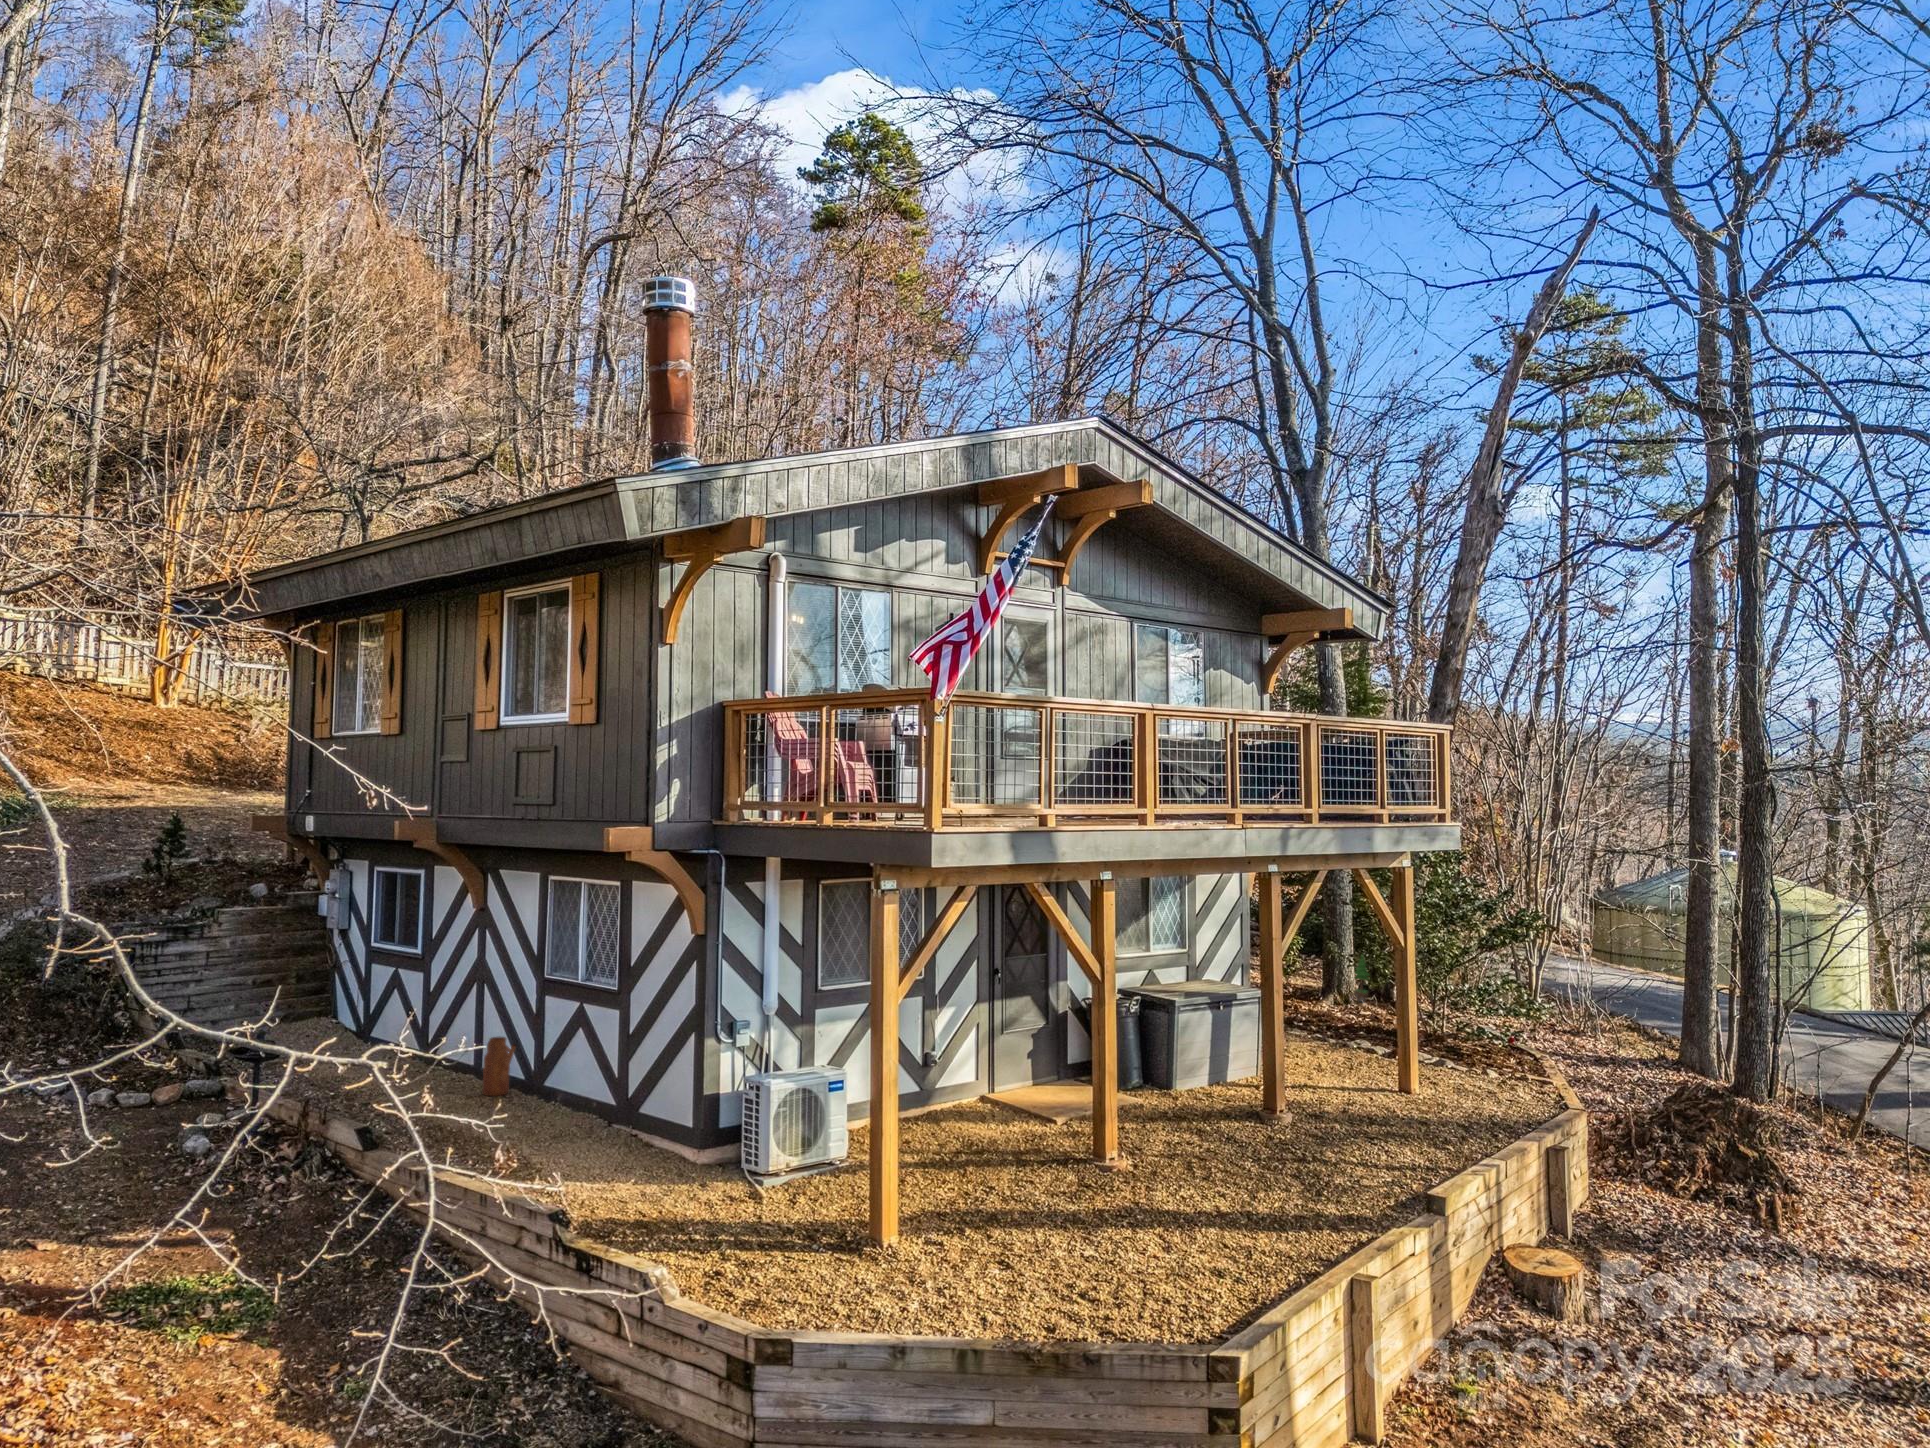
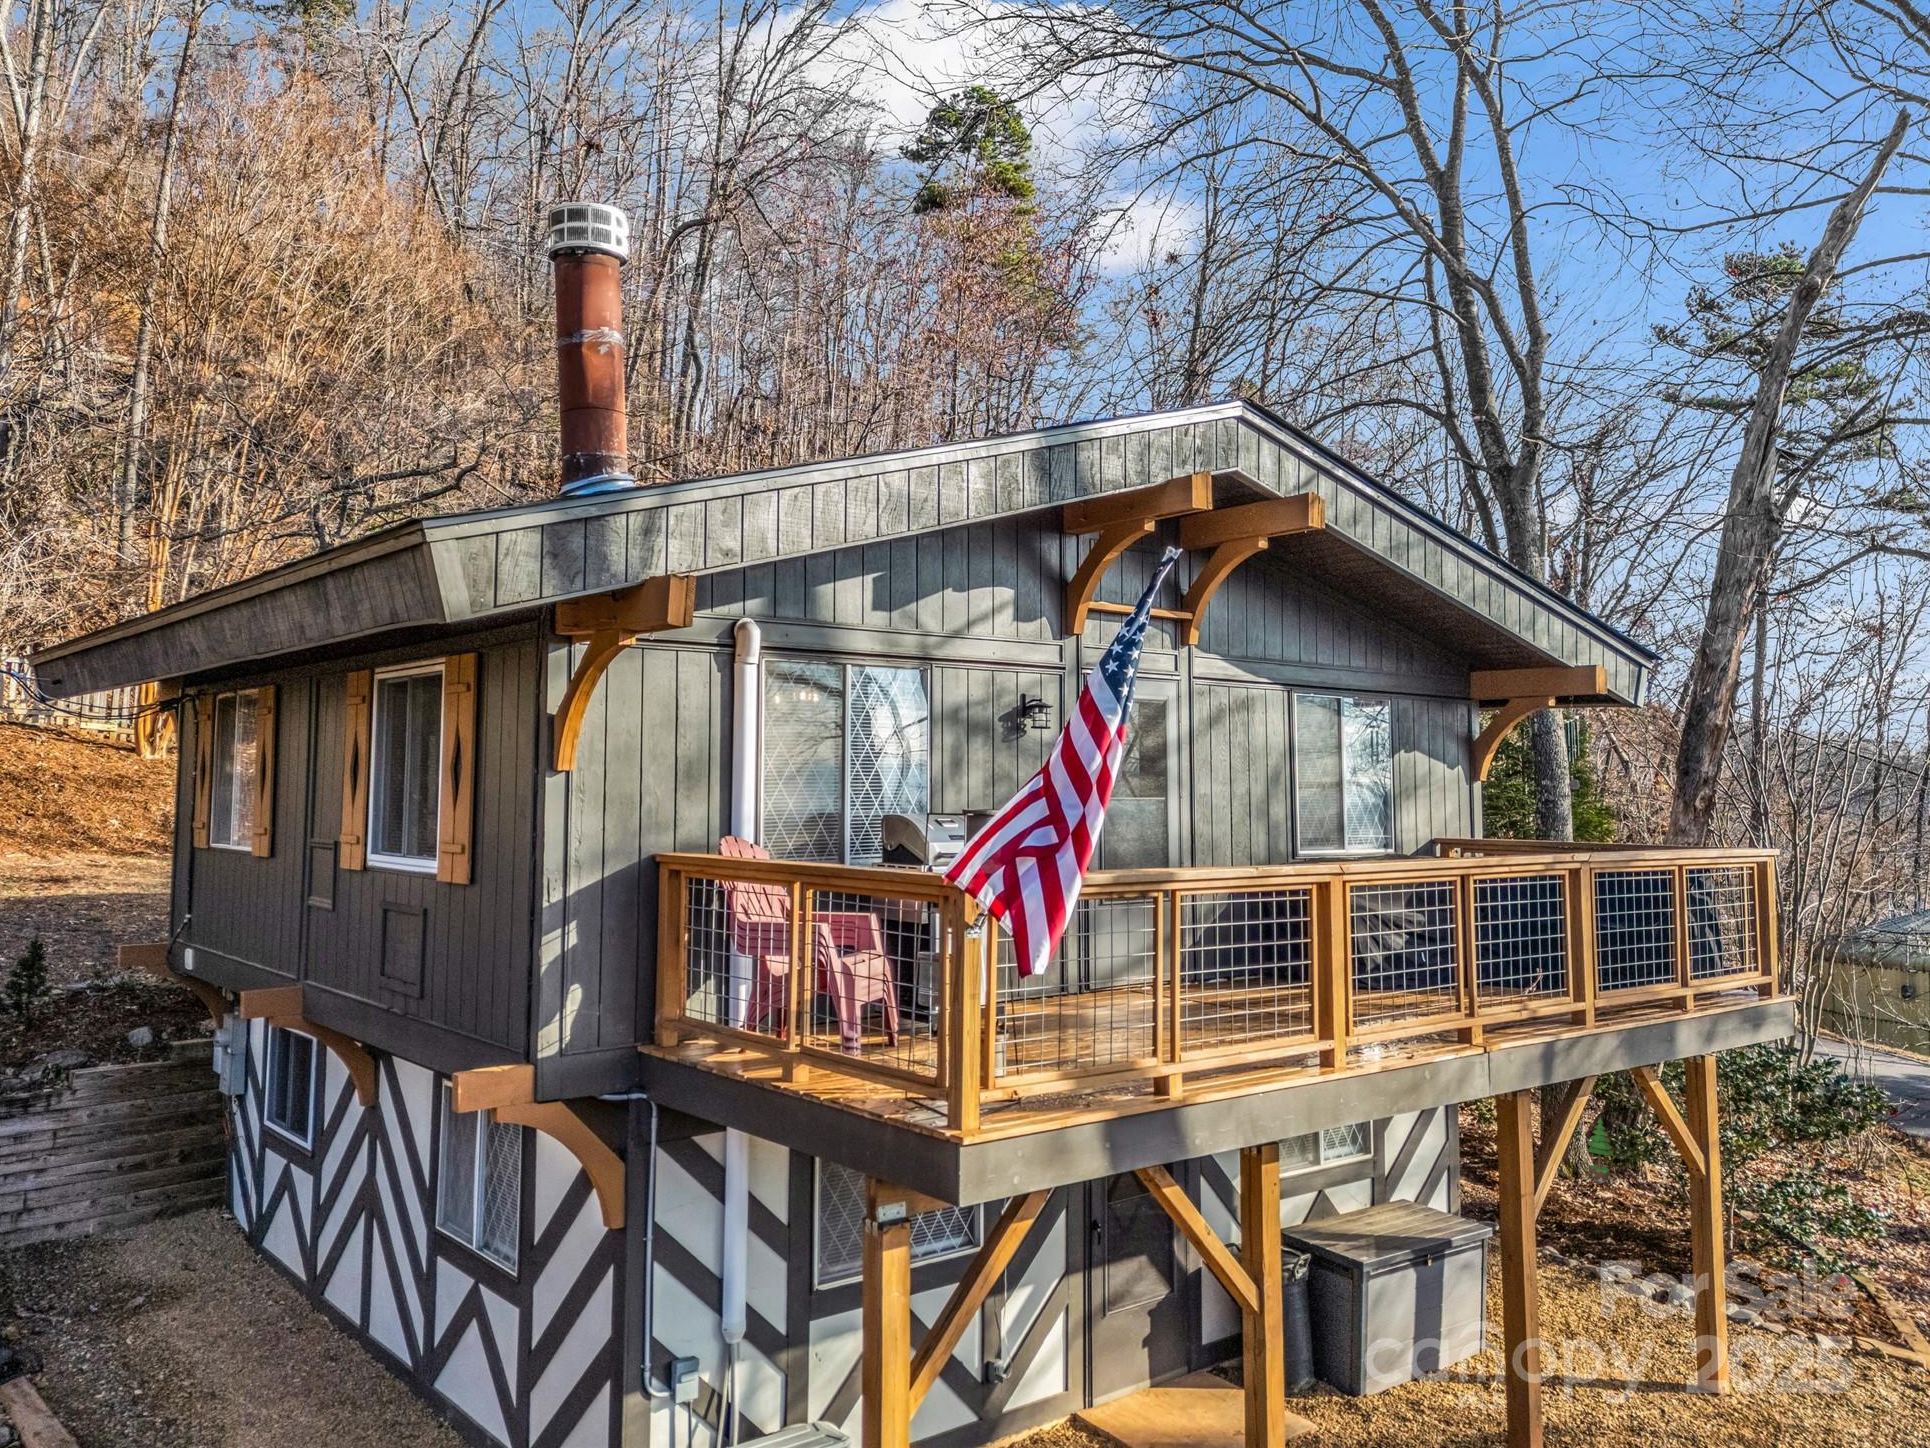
watering can: present [482,1037,516,1096] -> none [348,1308,392,1400]

